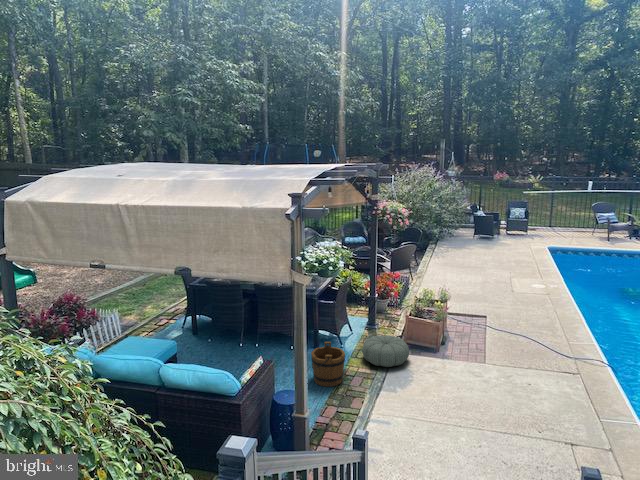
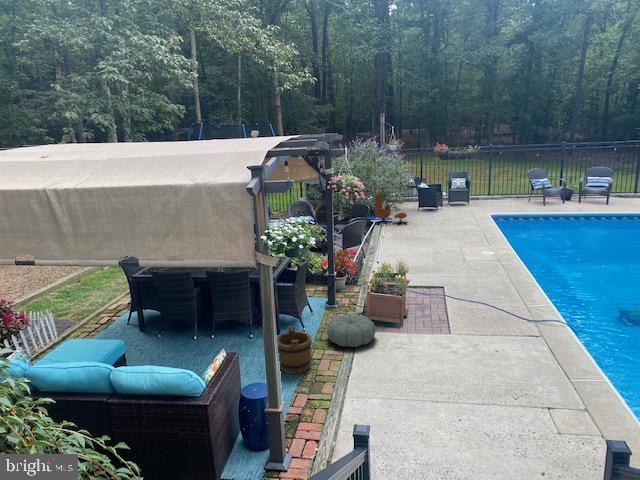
lounge chair: none [427,218,460,251] -> present [374,193,407,225]

